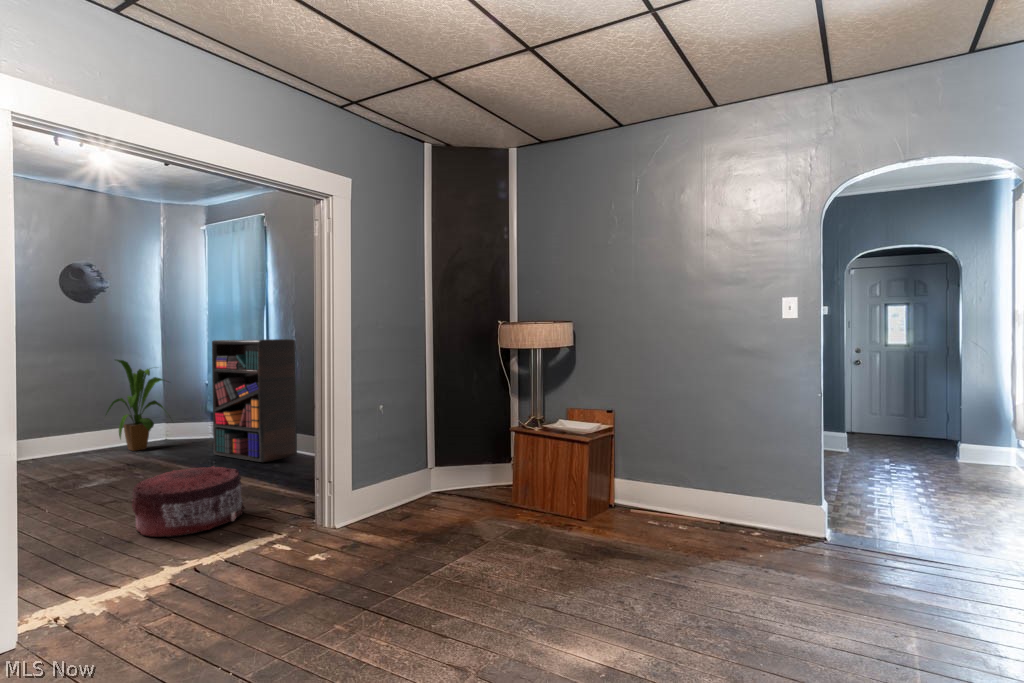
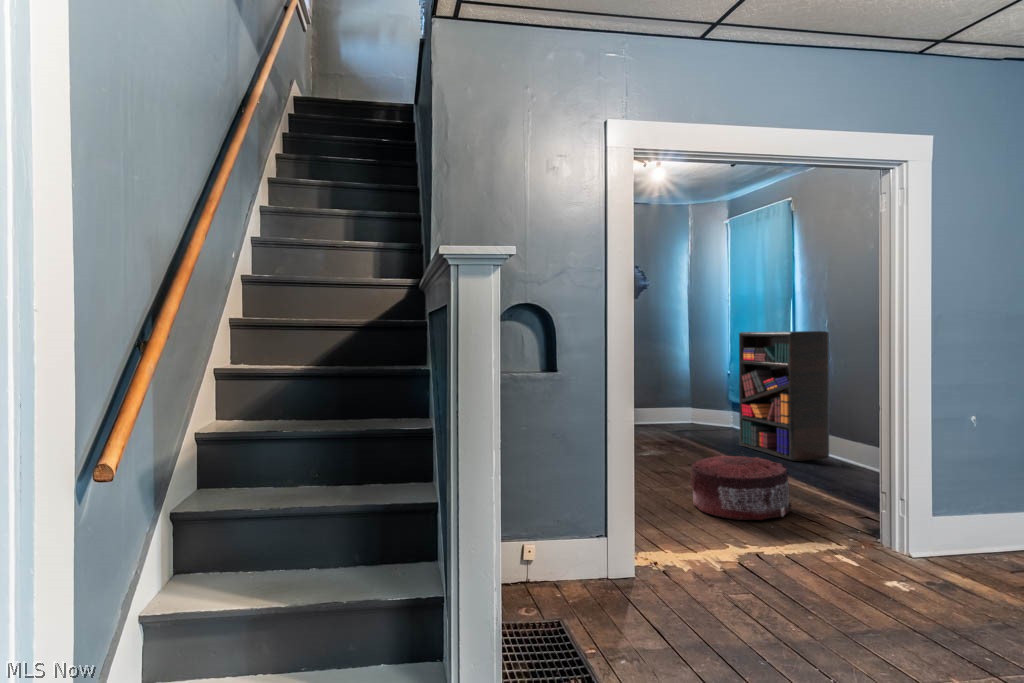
house plant: present [106,360,164,451] -> none [646,349,701,432]

